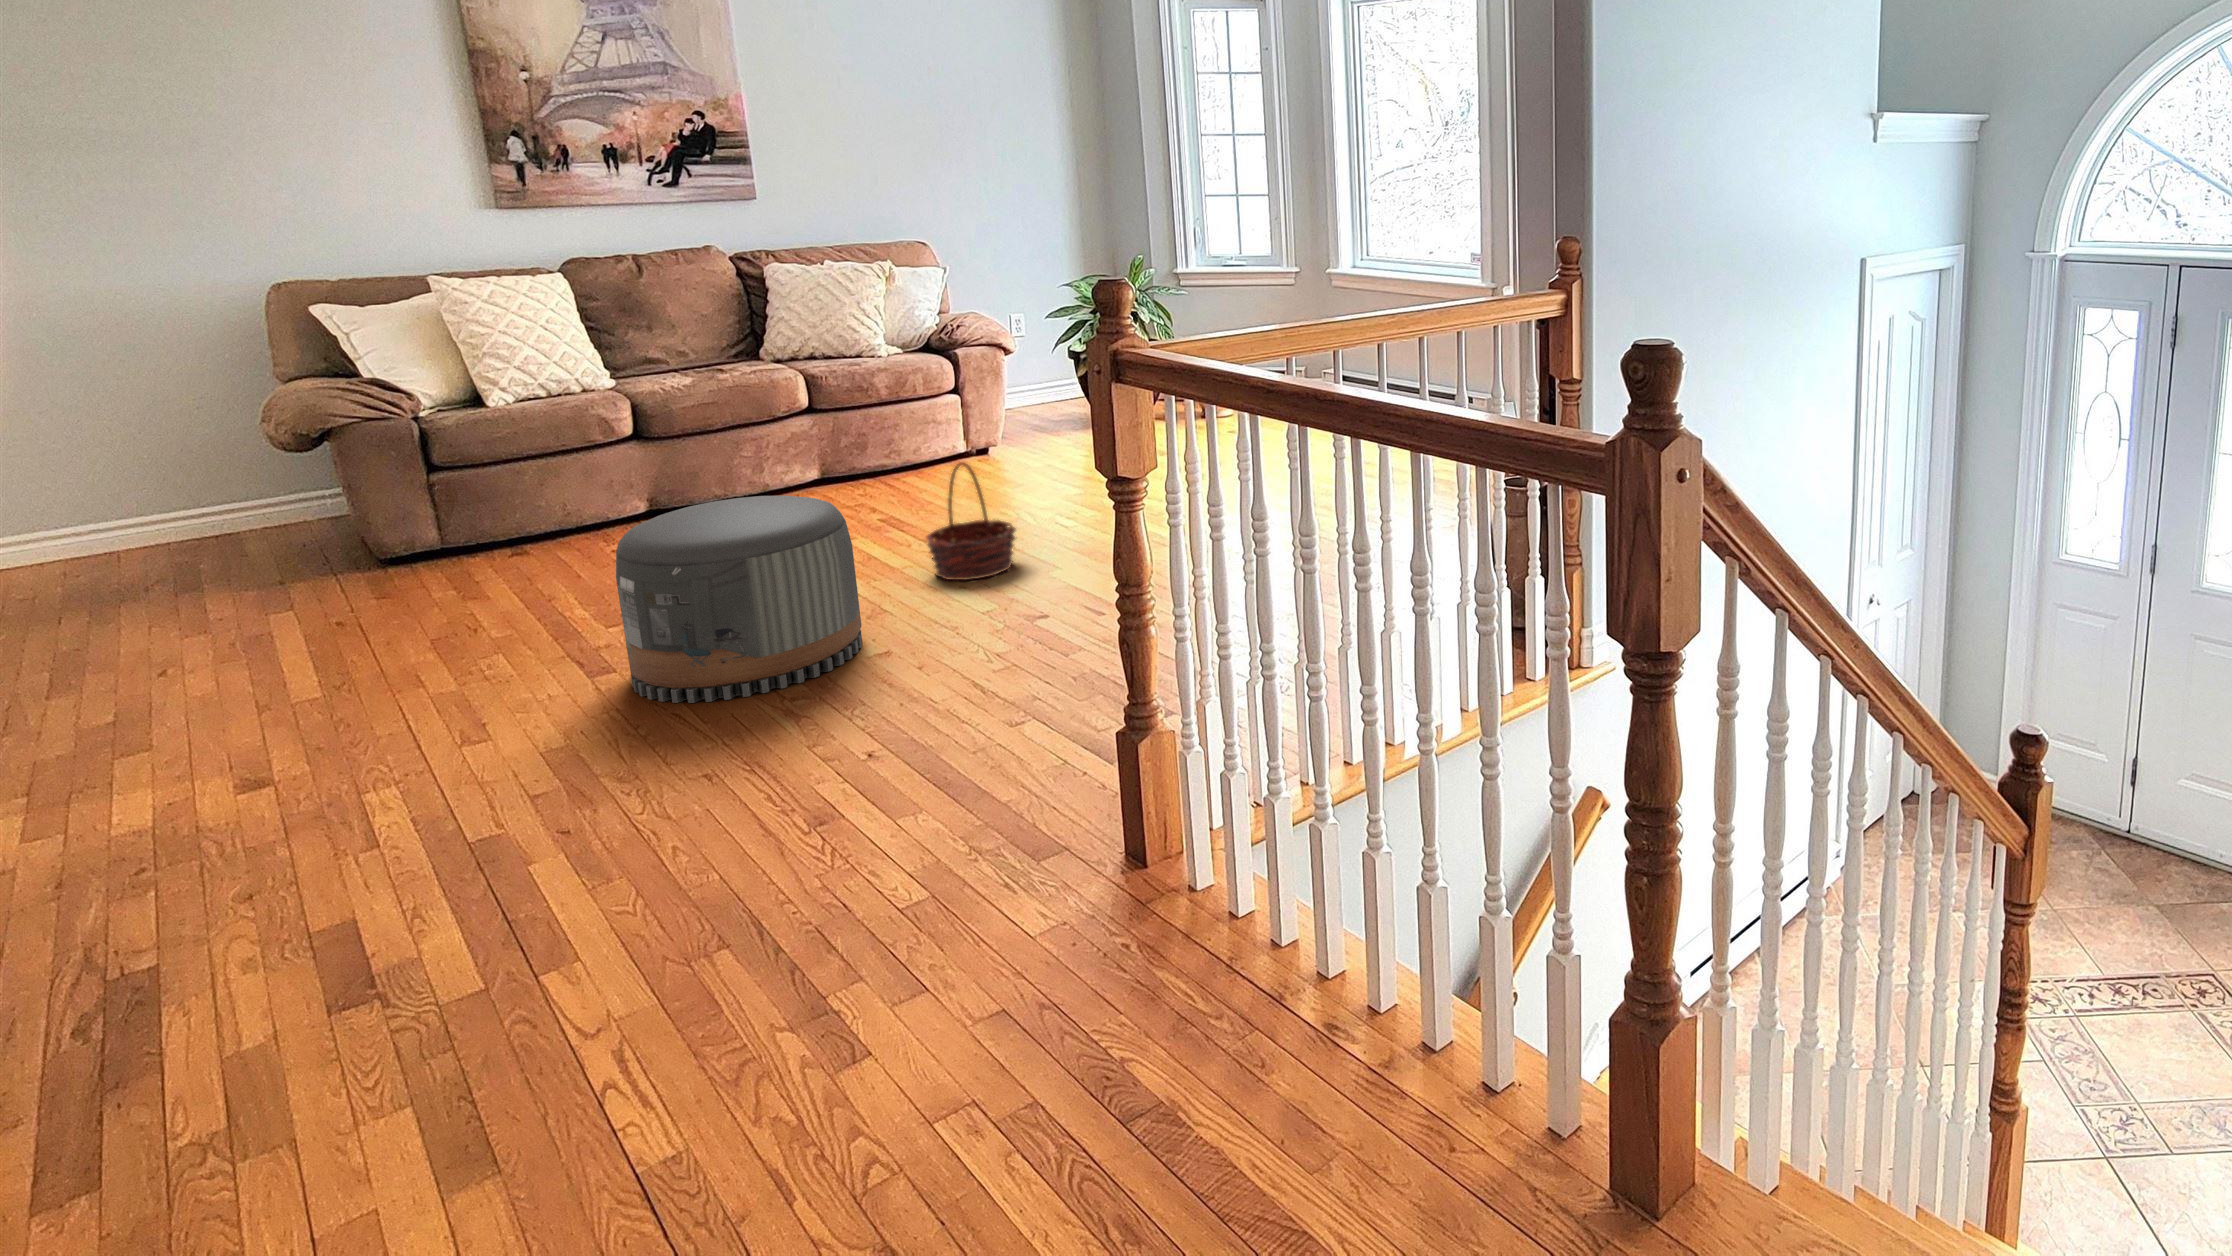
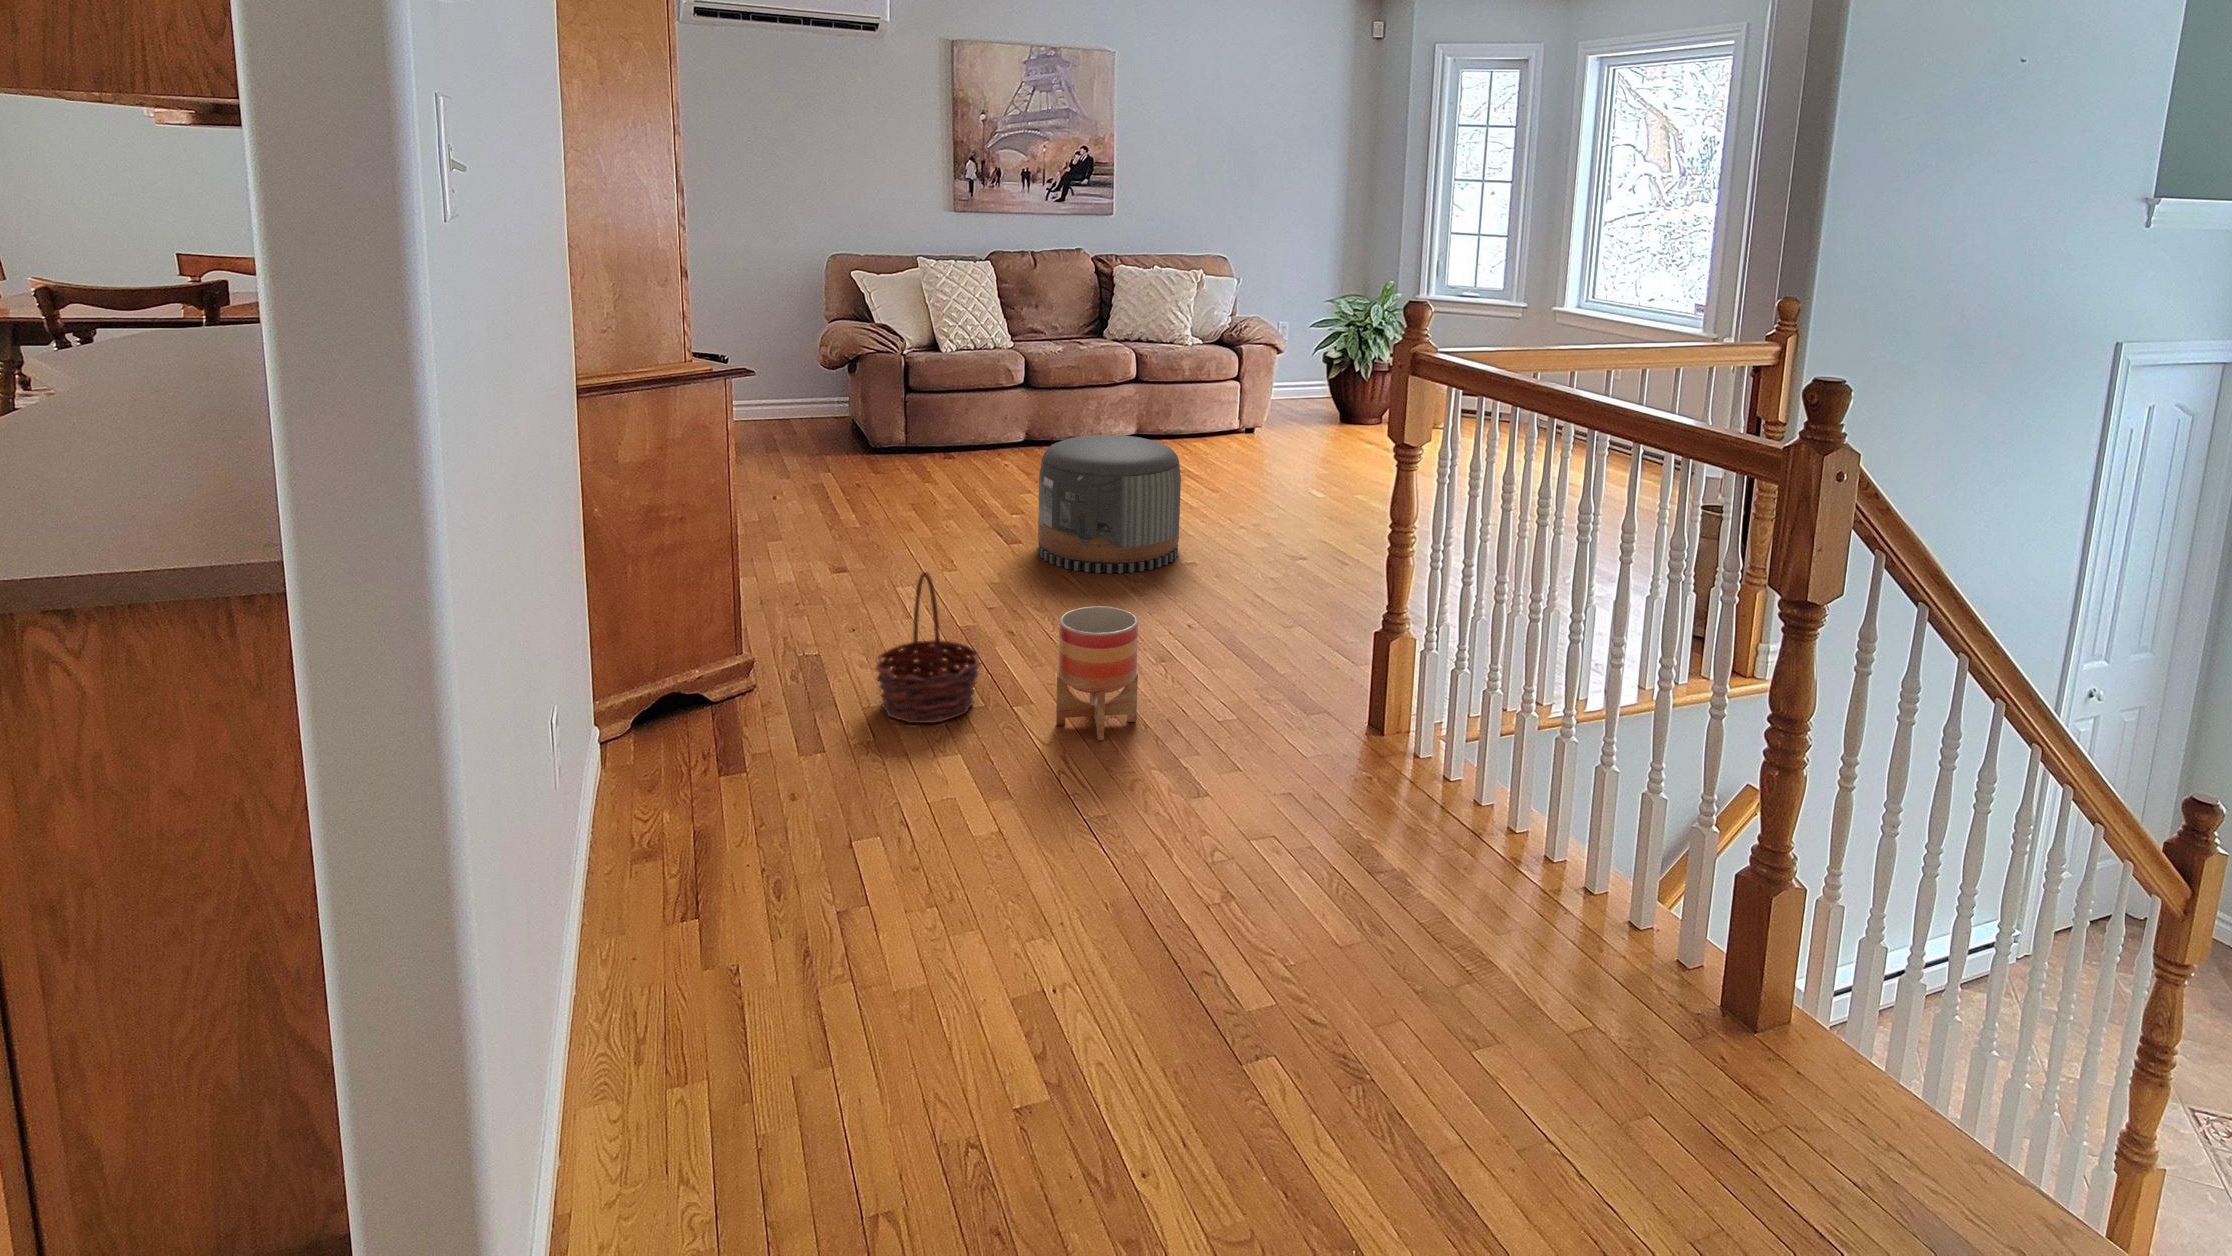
basket: present [926,462,1016,580] -> present [875,572,980,723]
planter: none [573,787,749,1009] -> present [1056,607,1138,740]

